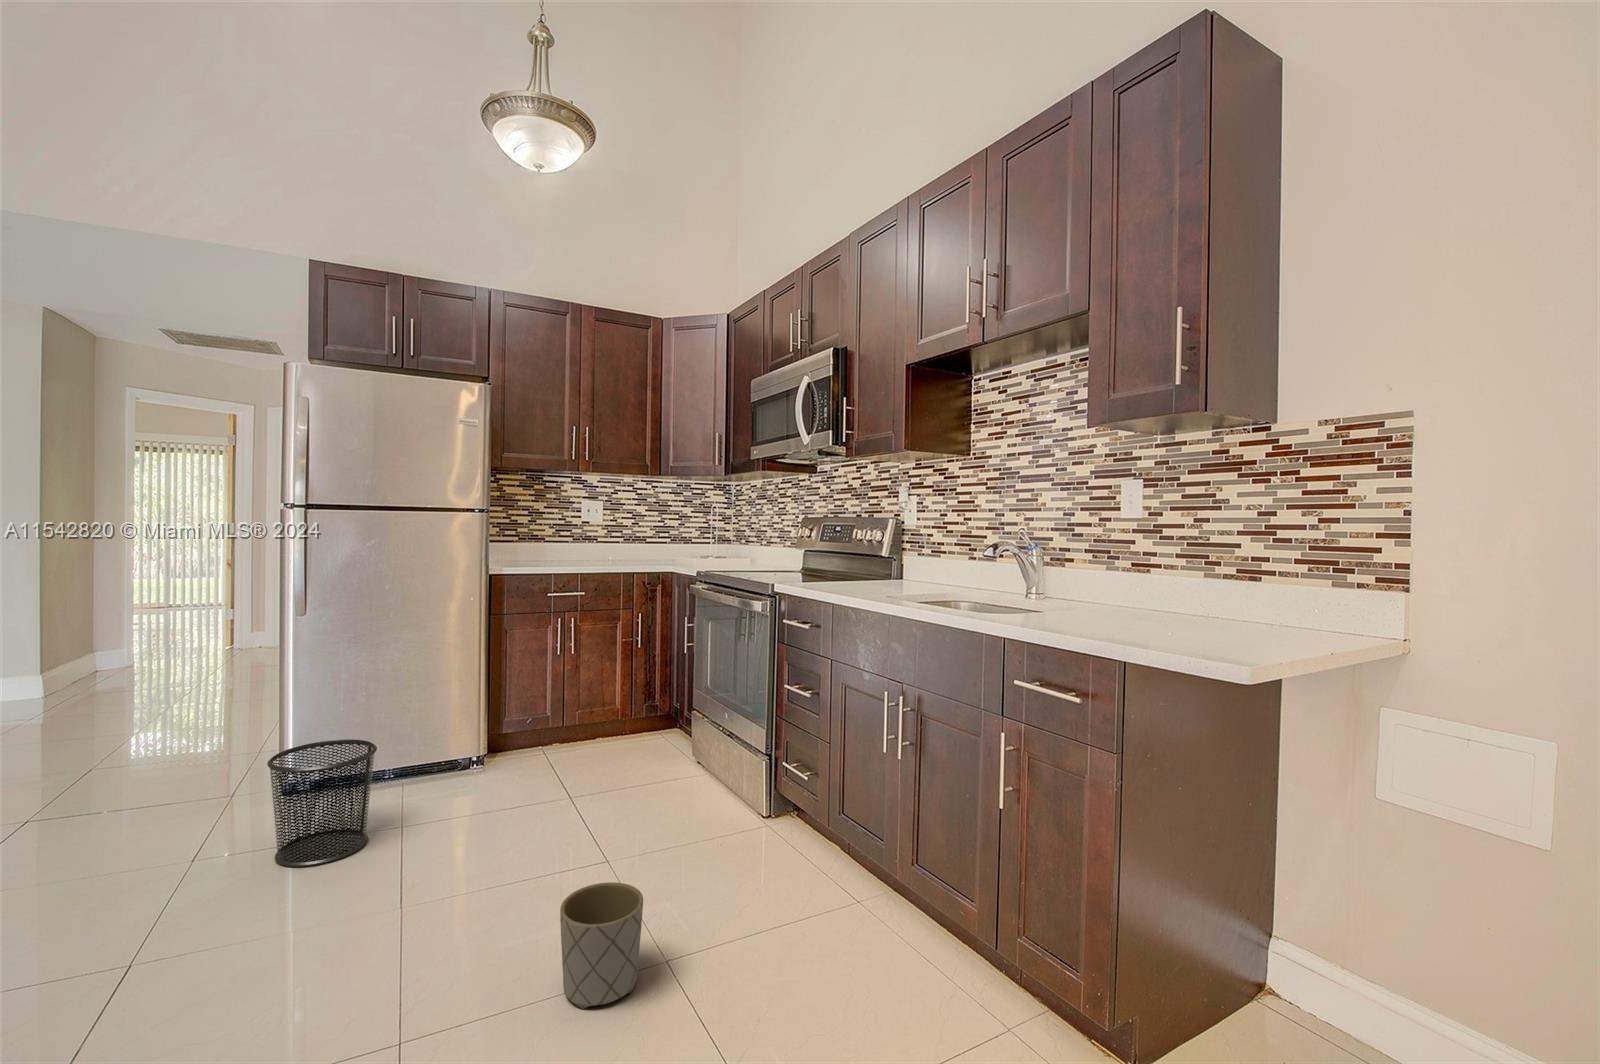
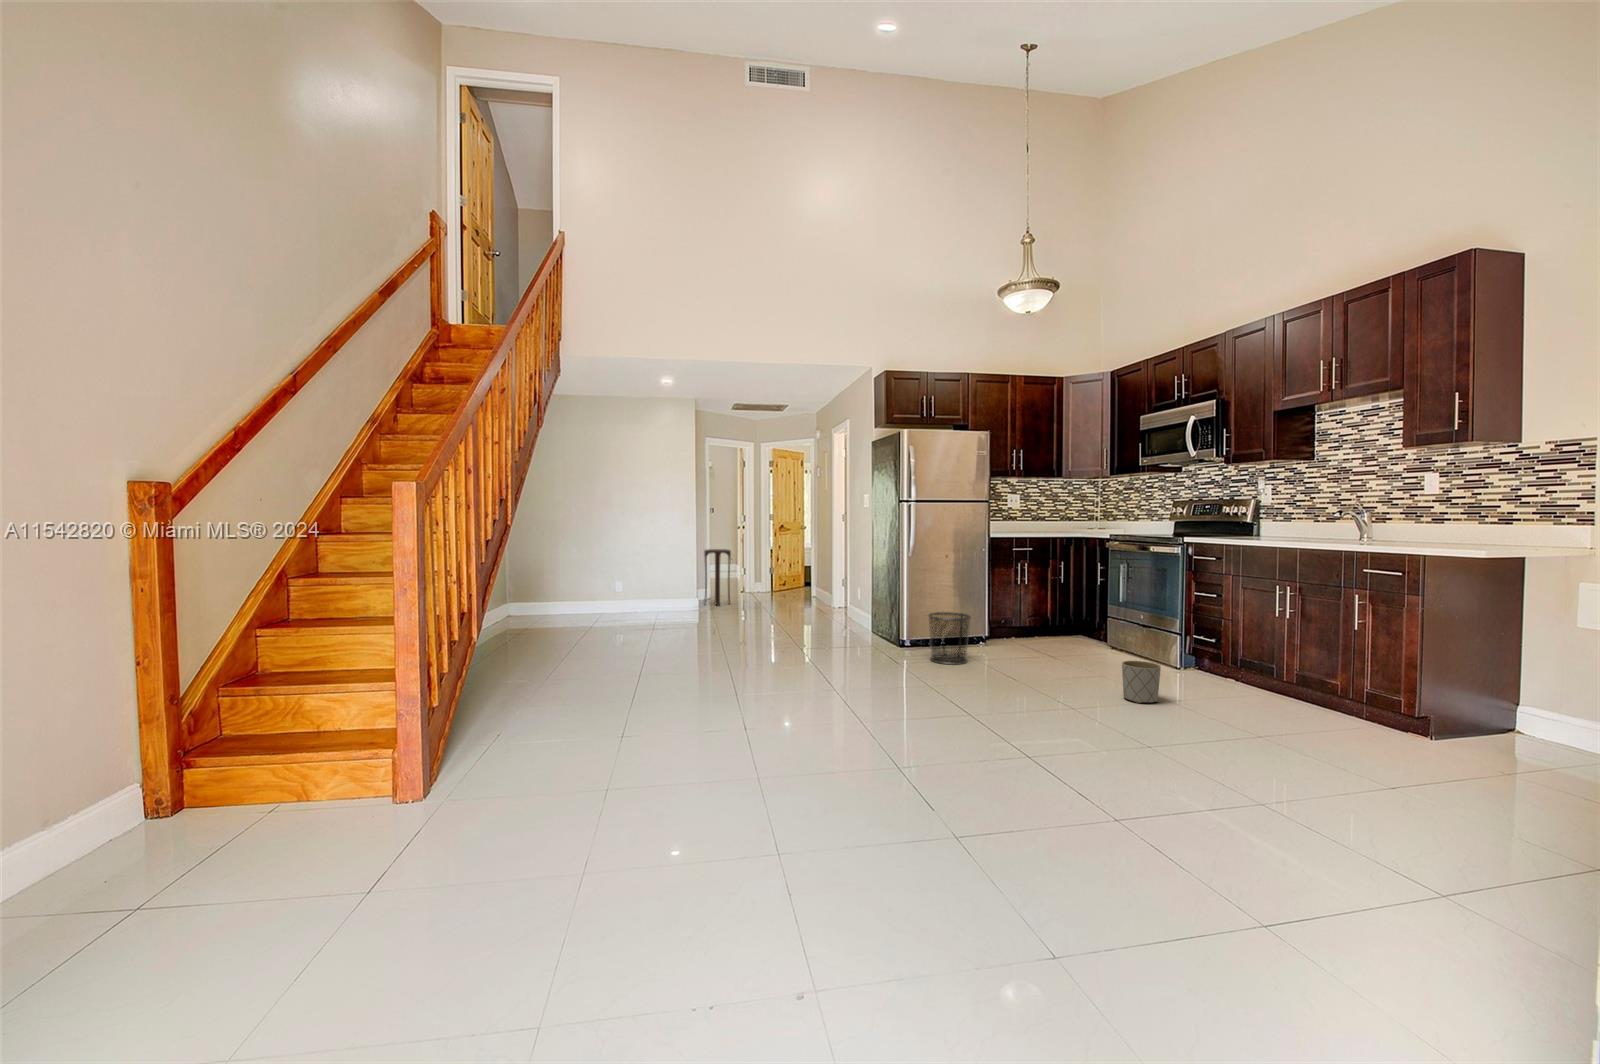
stool: none [73,586,142,691] -> present [704,549,731,606]

